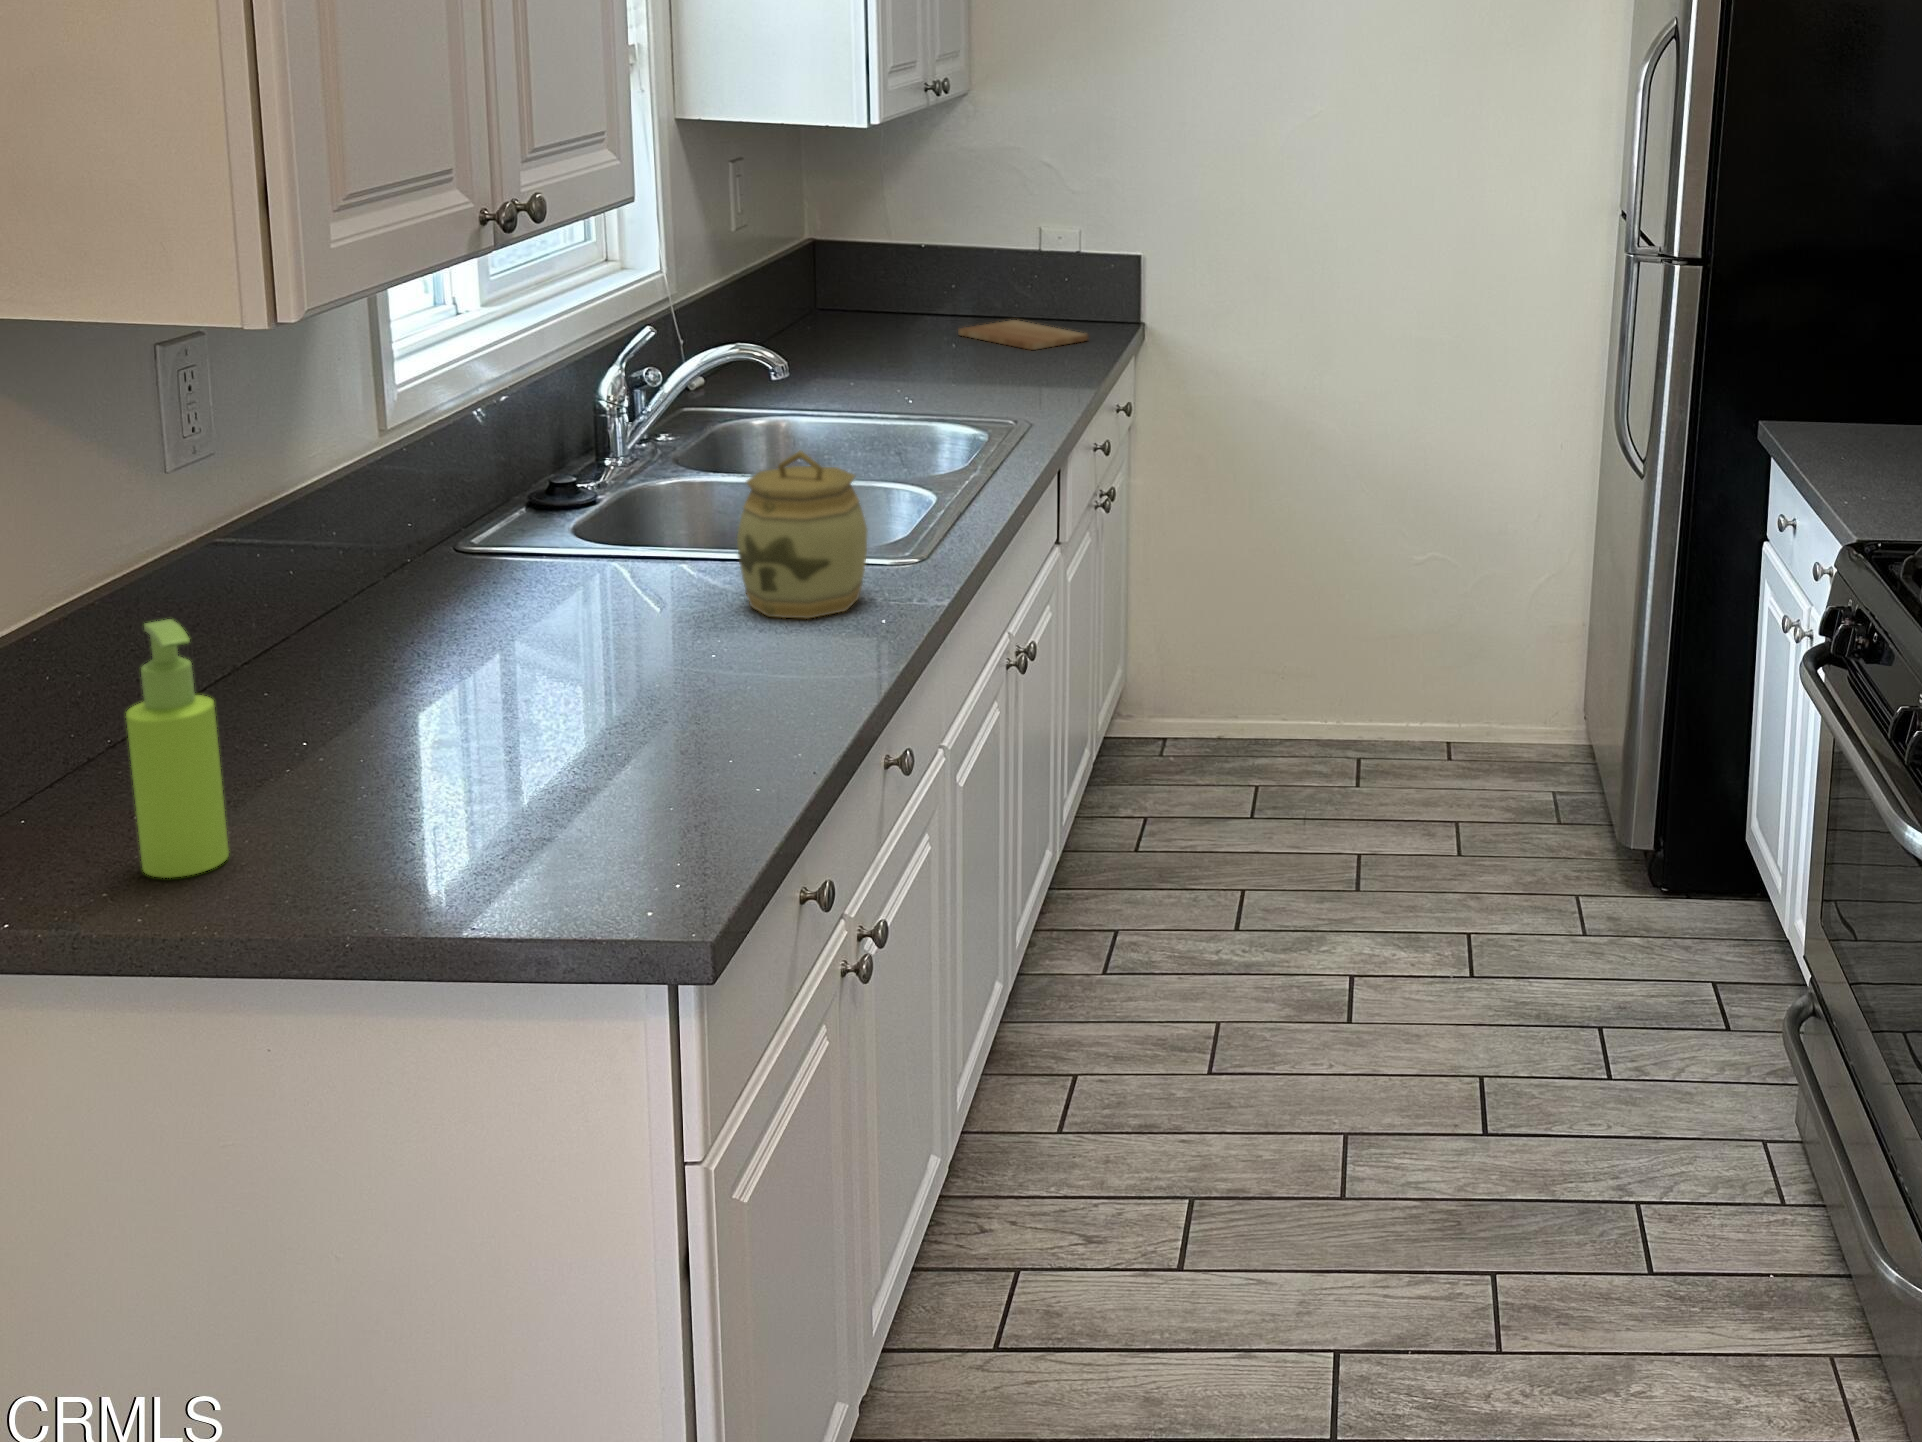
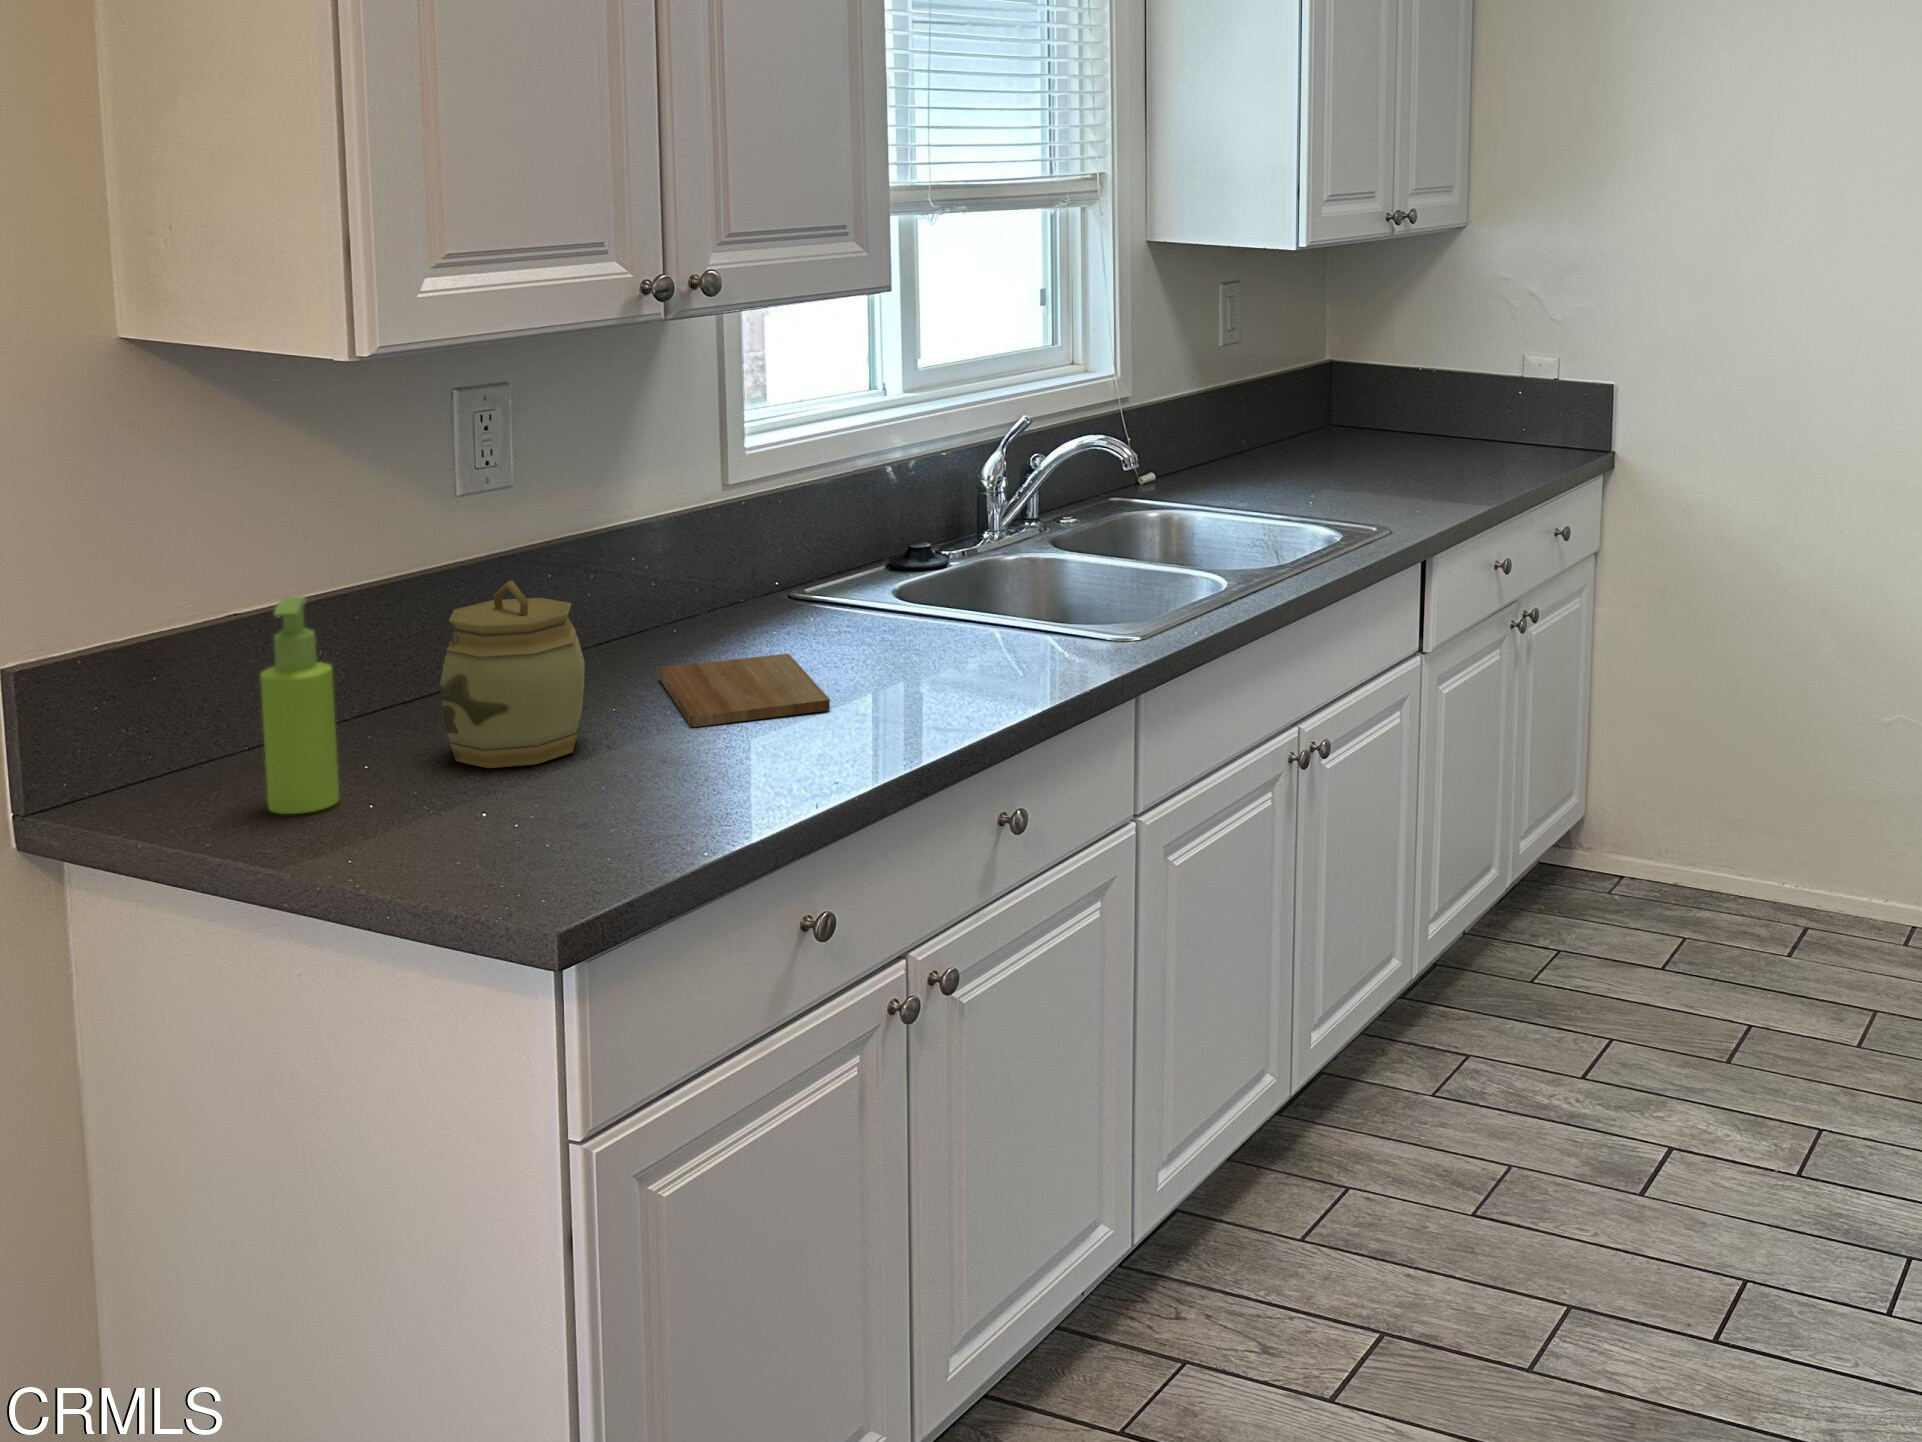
cutting board: present [958,320,1088,350] -> present [659,654,830,727]
jar: present [737,451,868,619] -> present [440,581,585,768]

